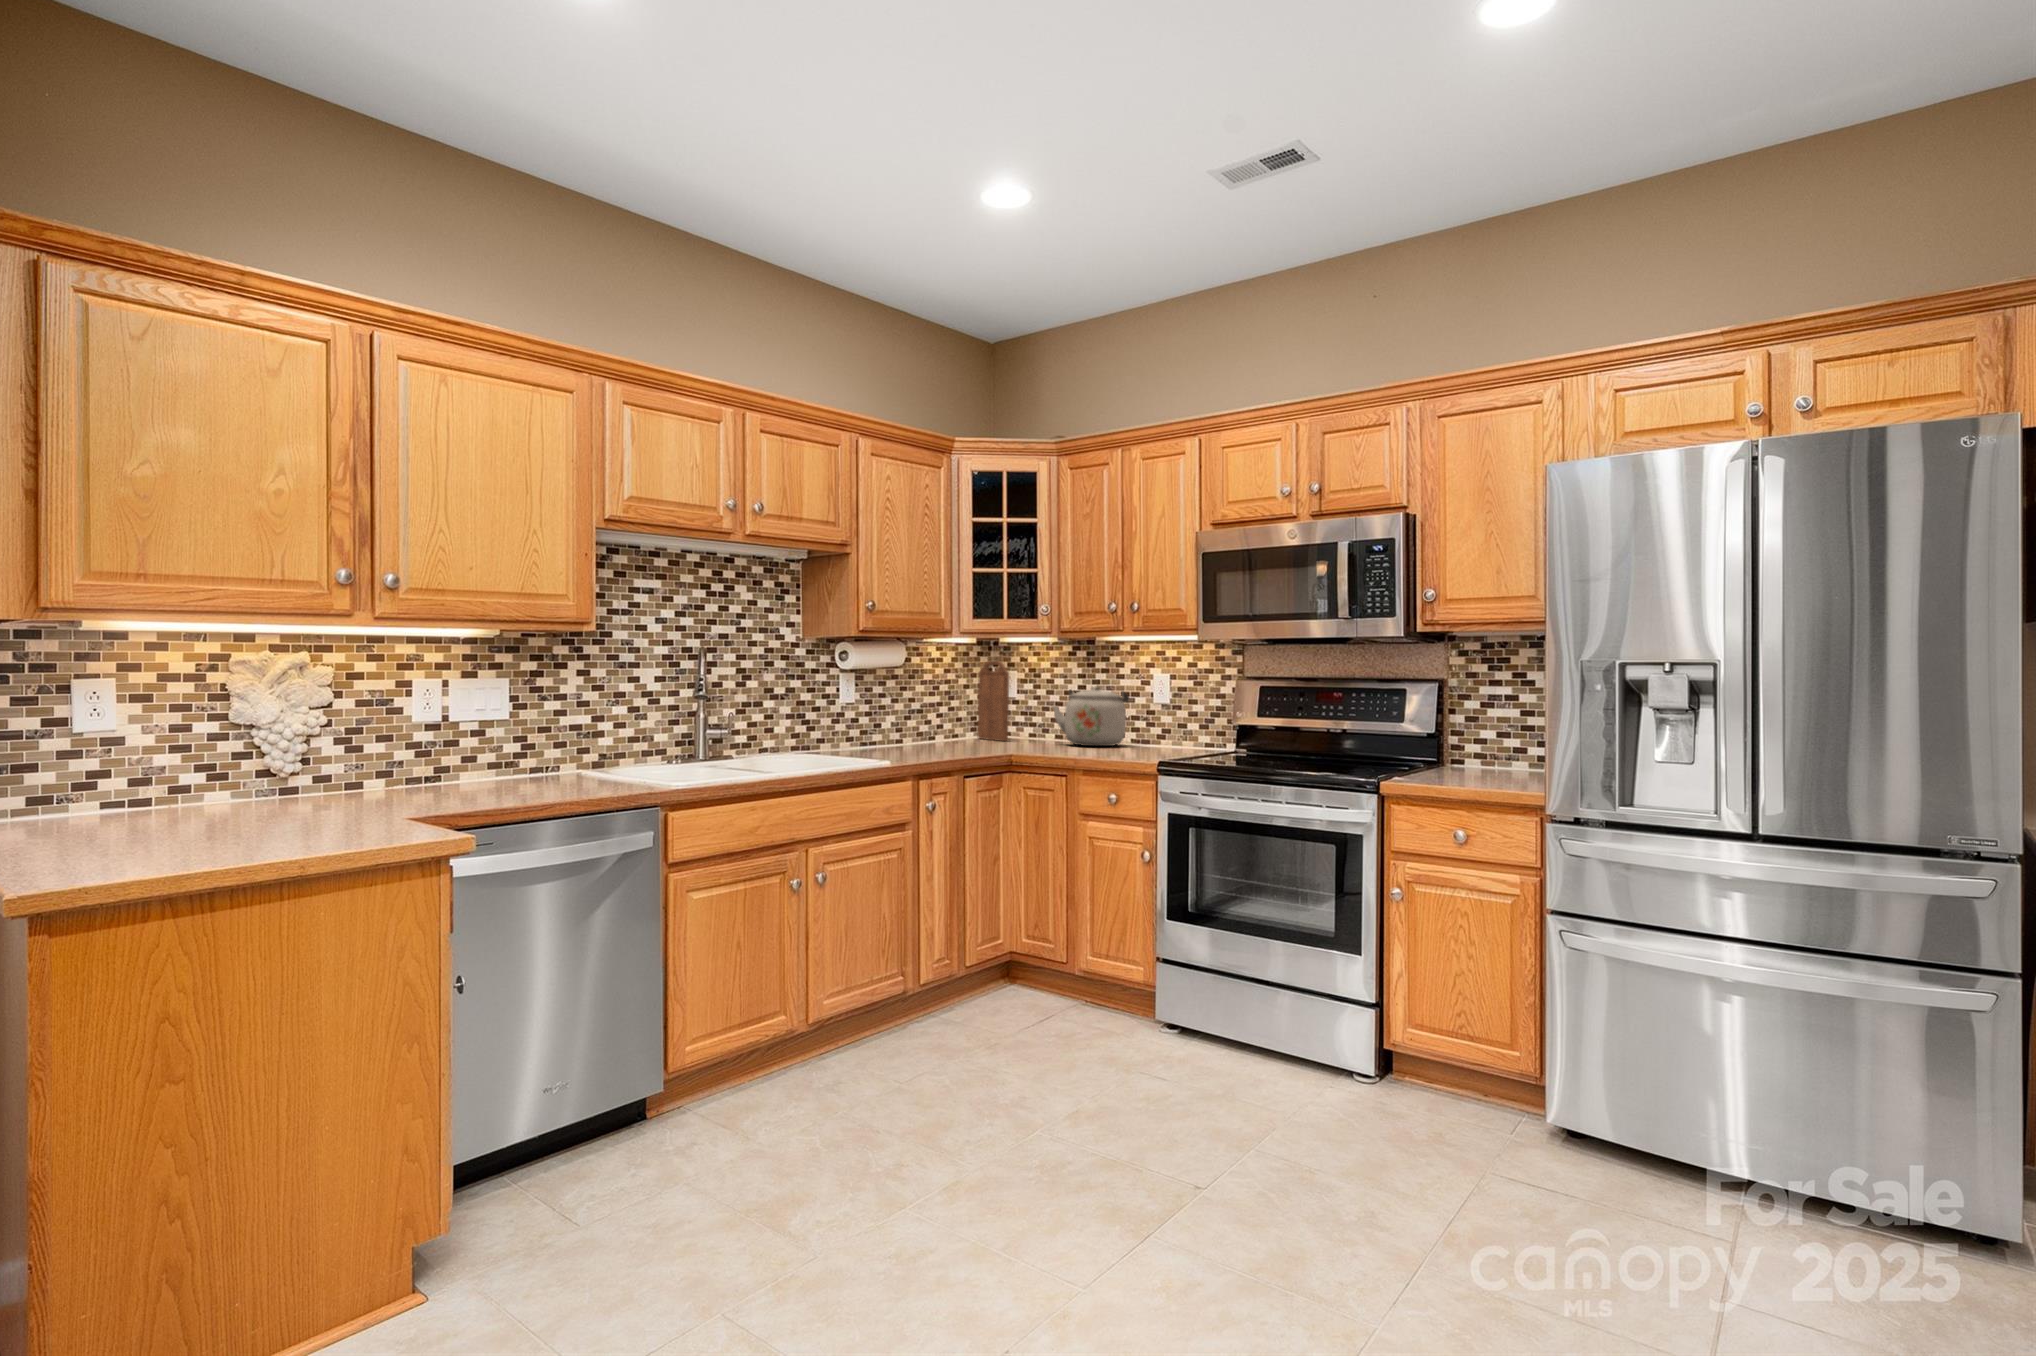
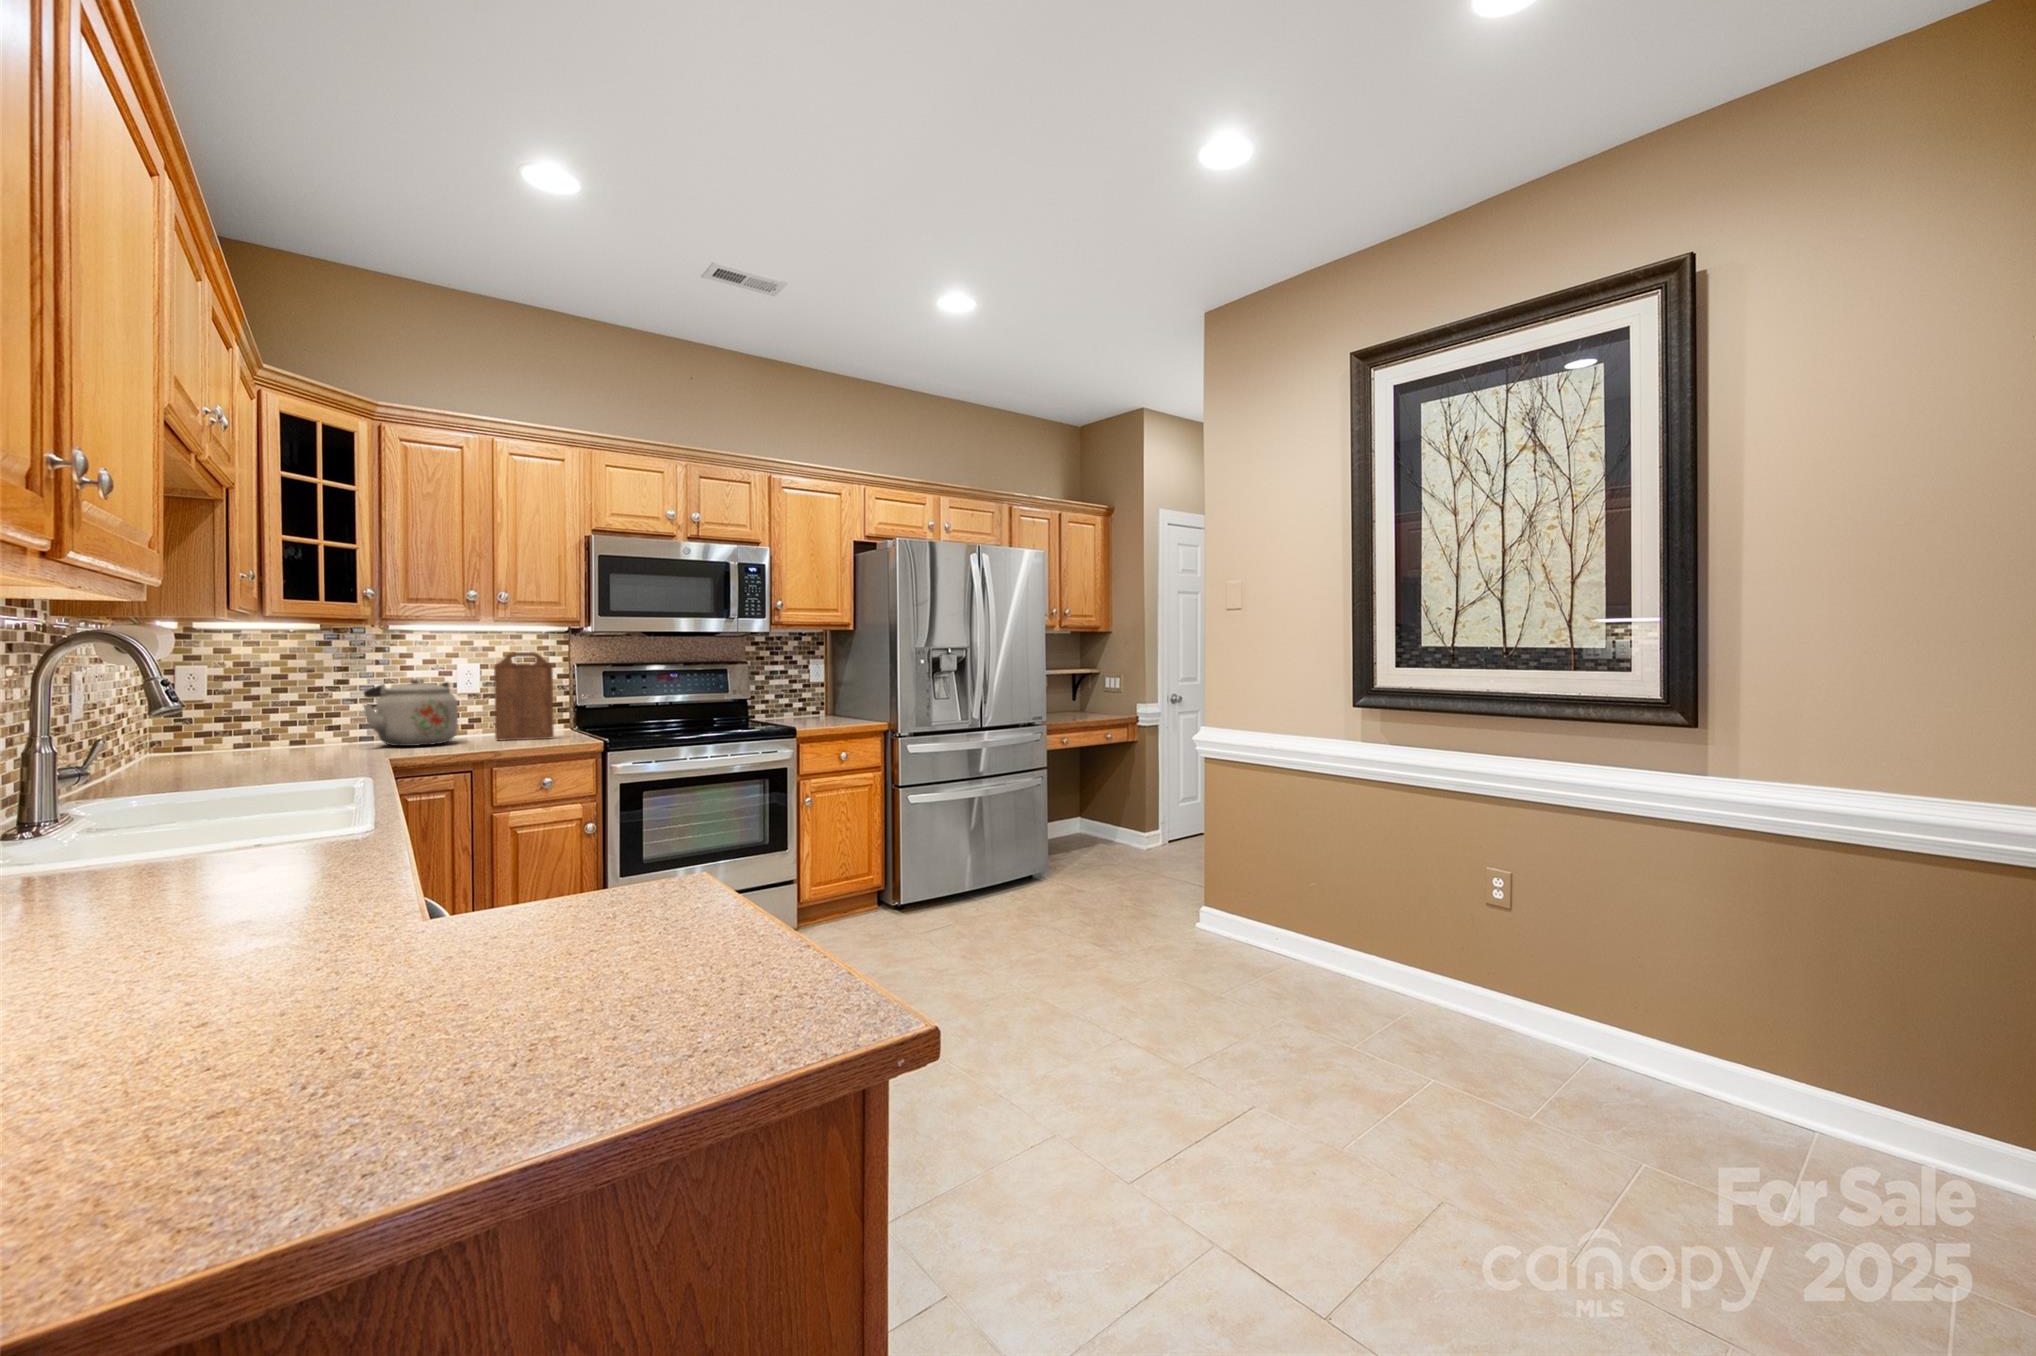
cutting board: present [978,661,1009,741] -> present [494,652,554,741]

